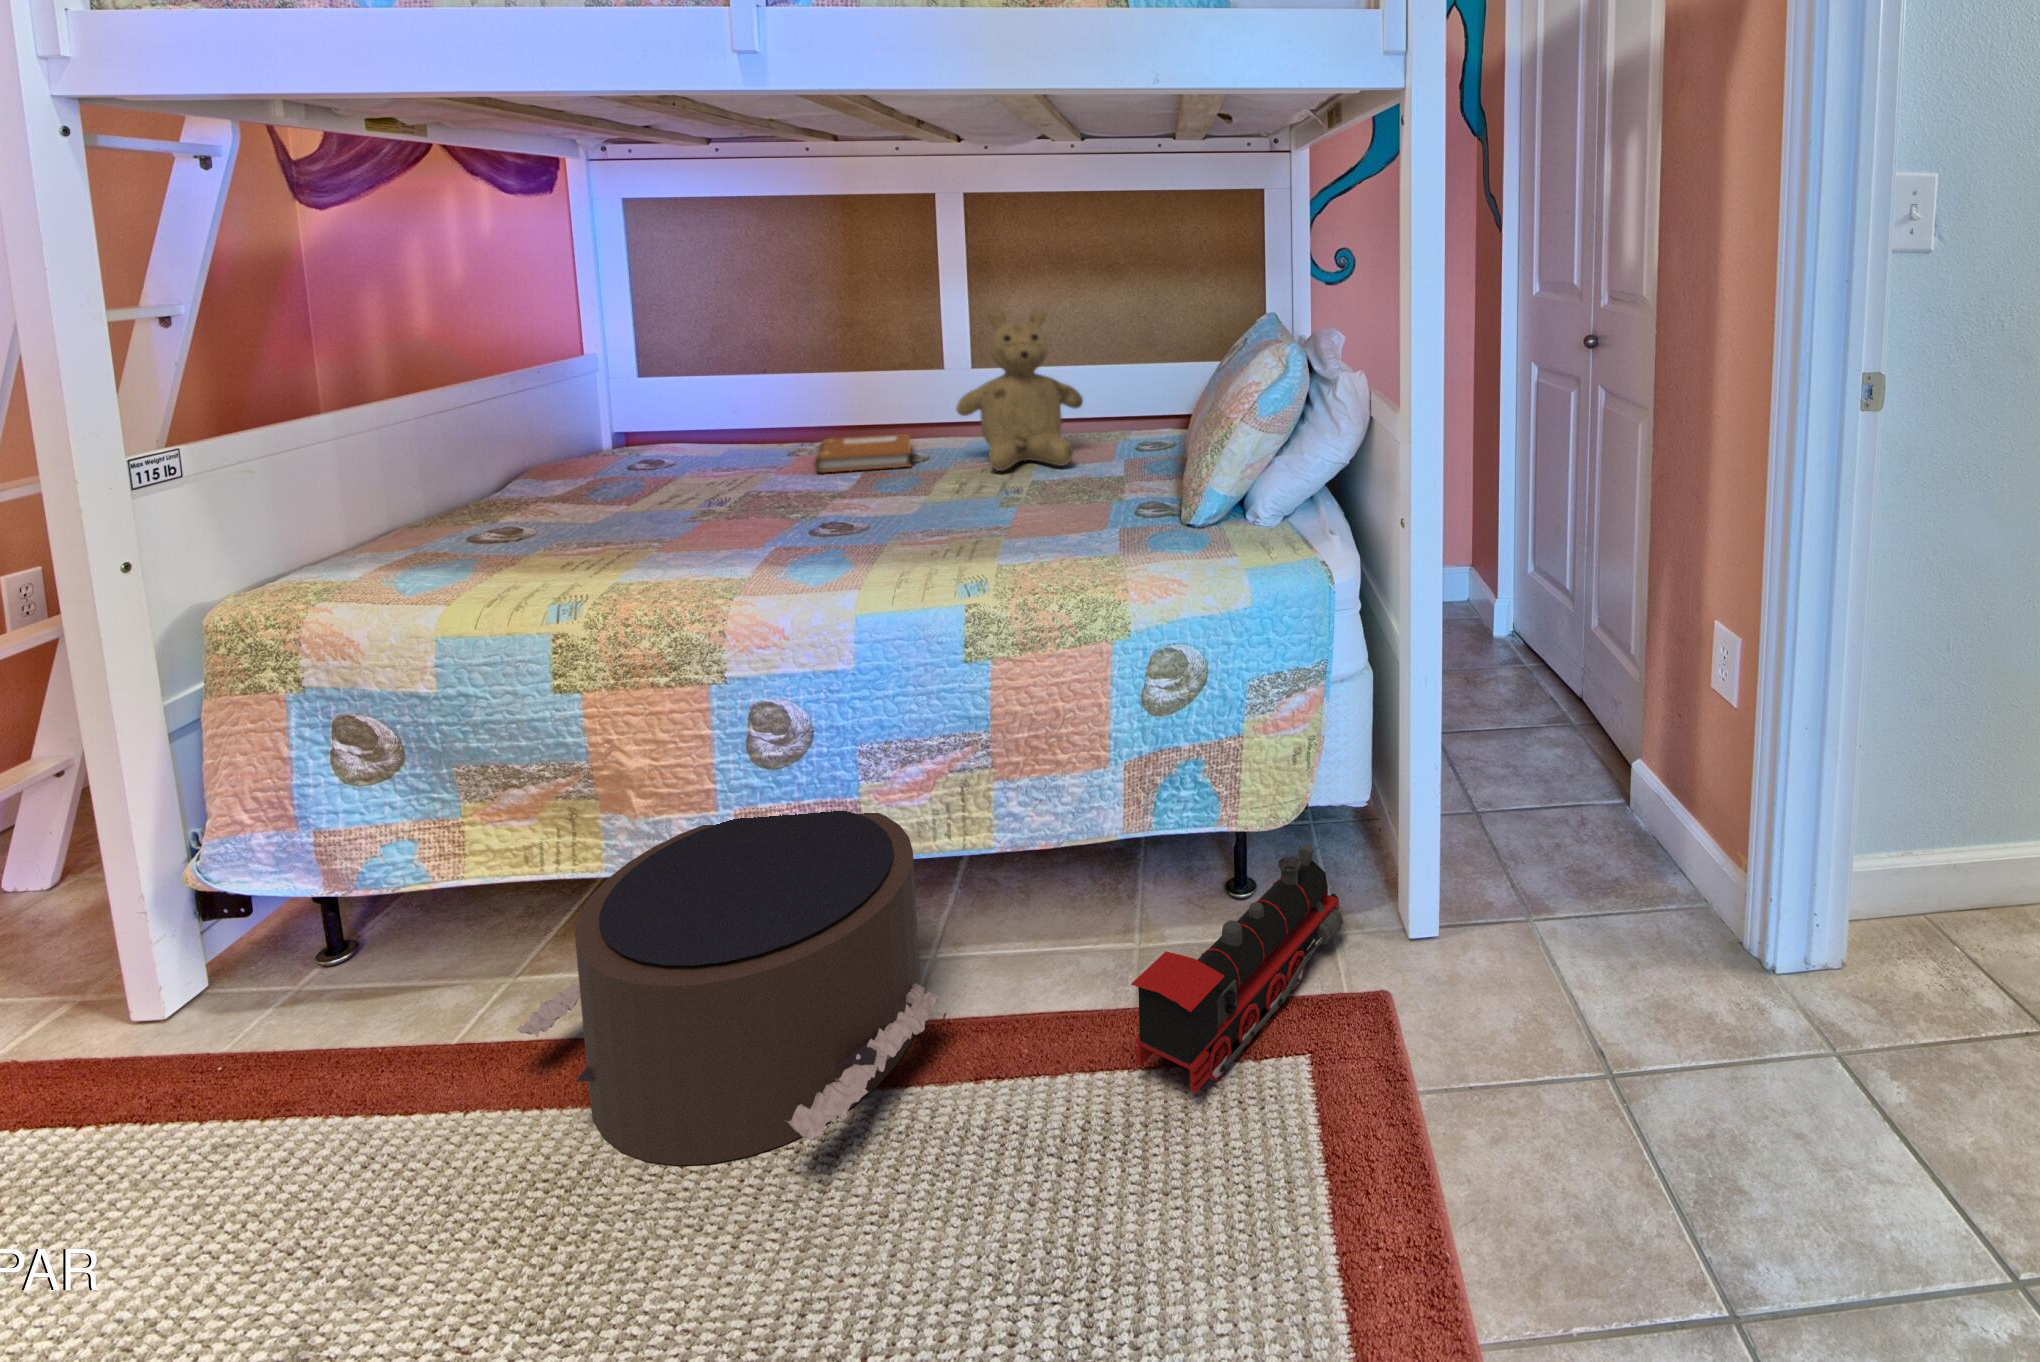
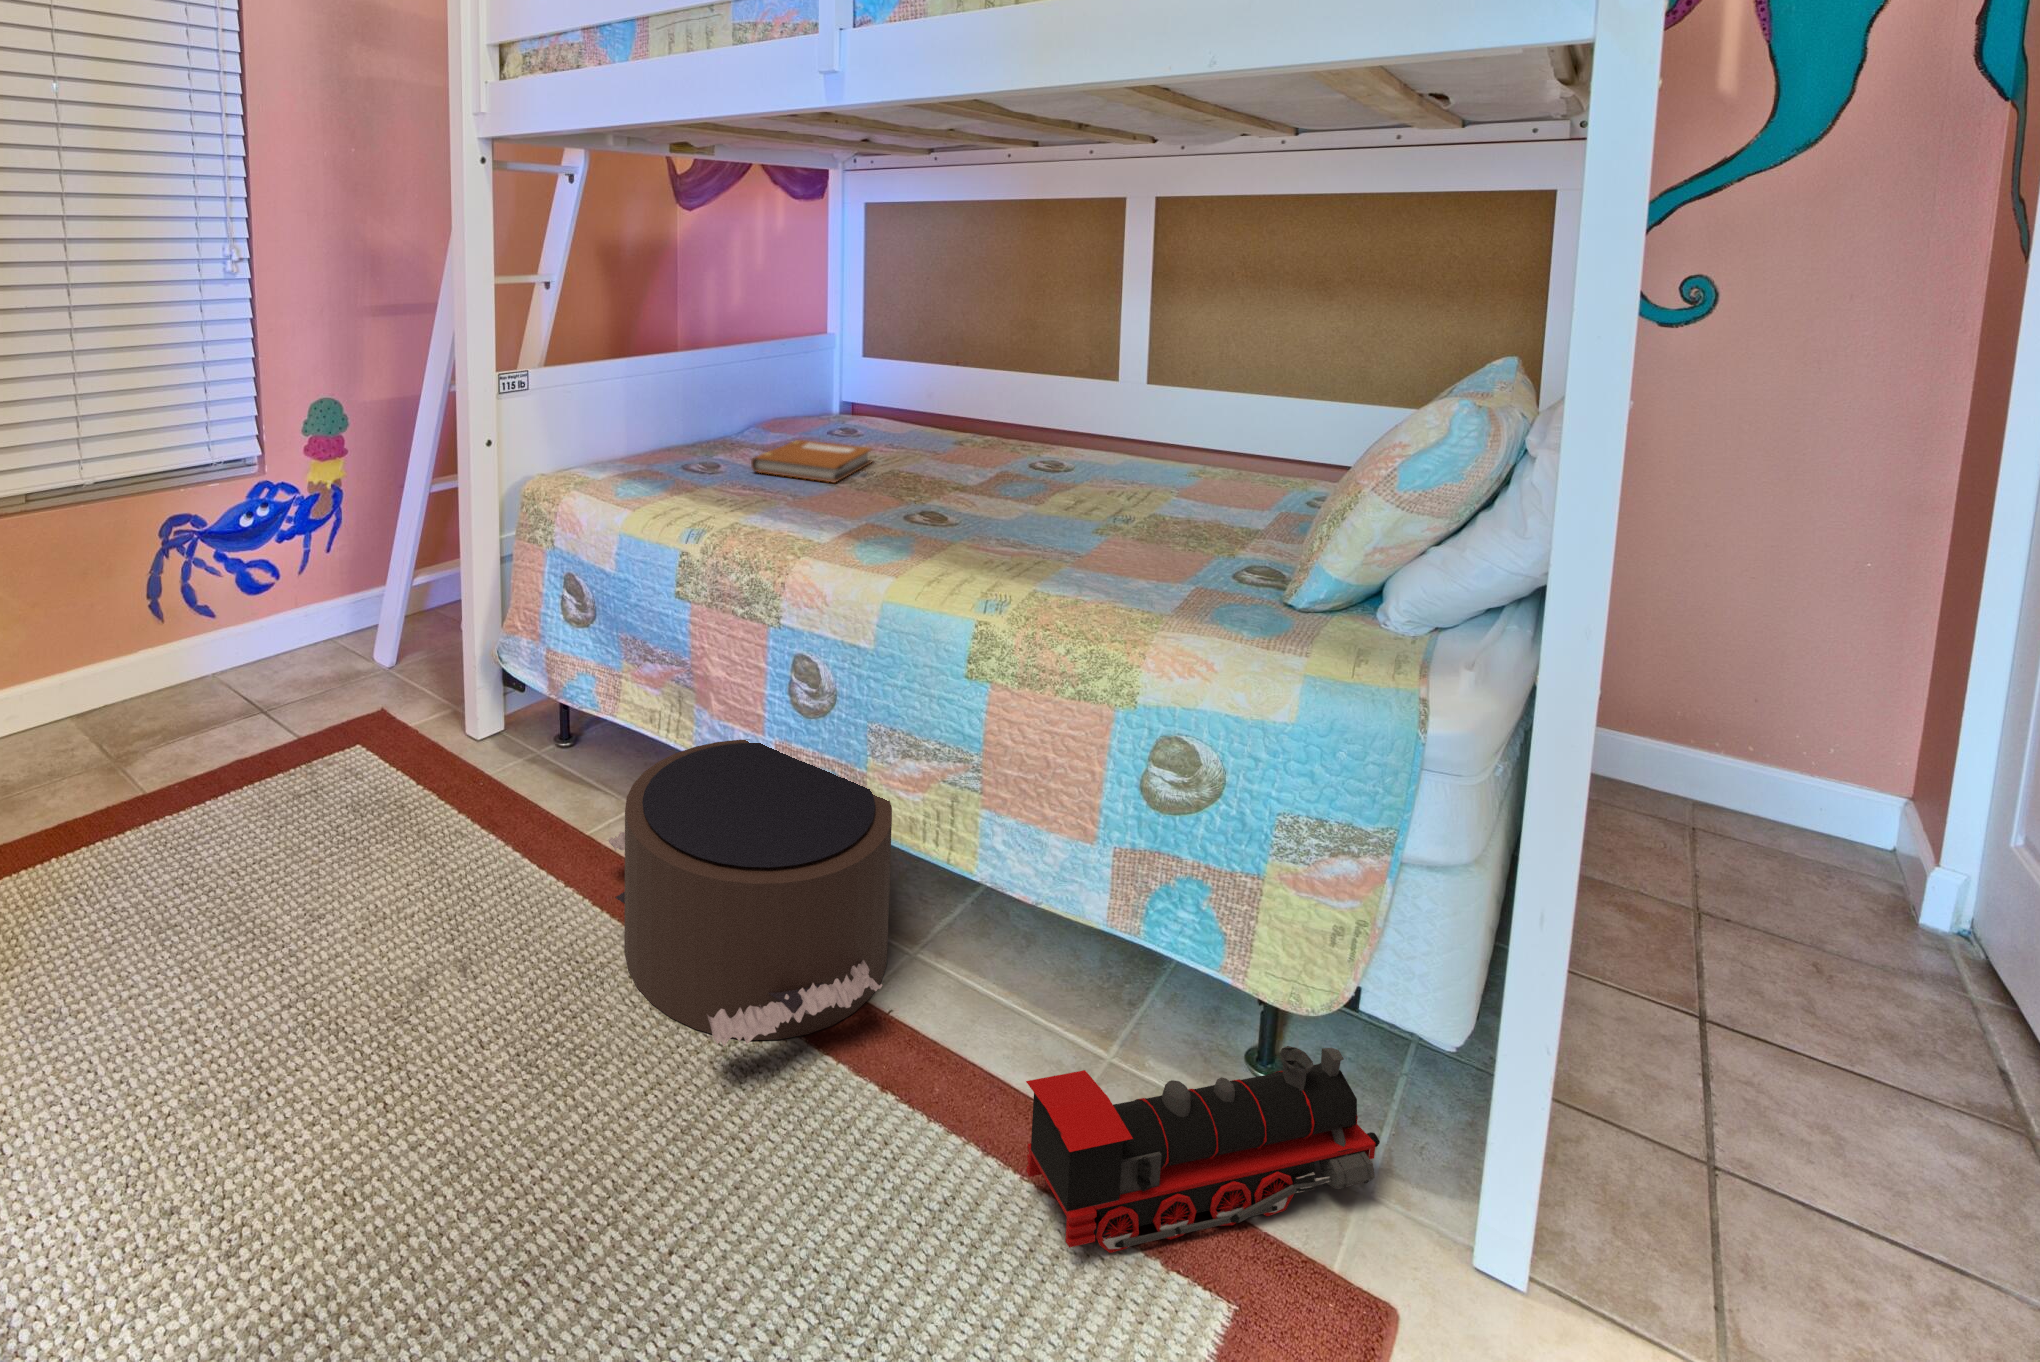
teddy bear: present [956,308,1083,471] -> none [1097,324,1242,501]
notebook: present [814,434,911,472] -> present [751,440,872,482]

